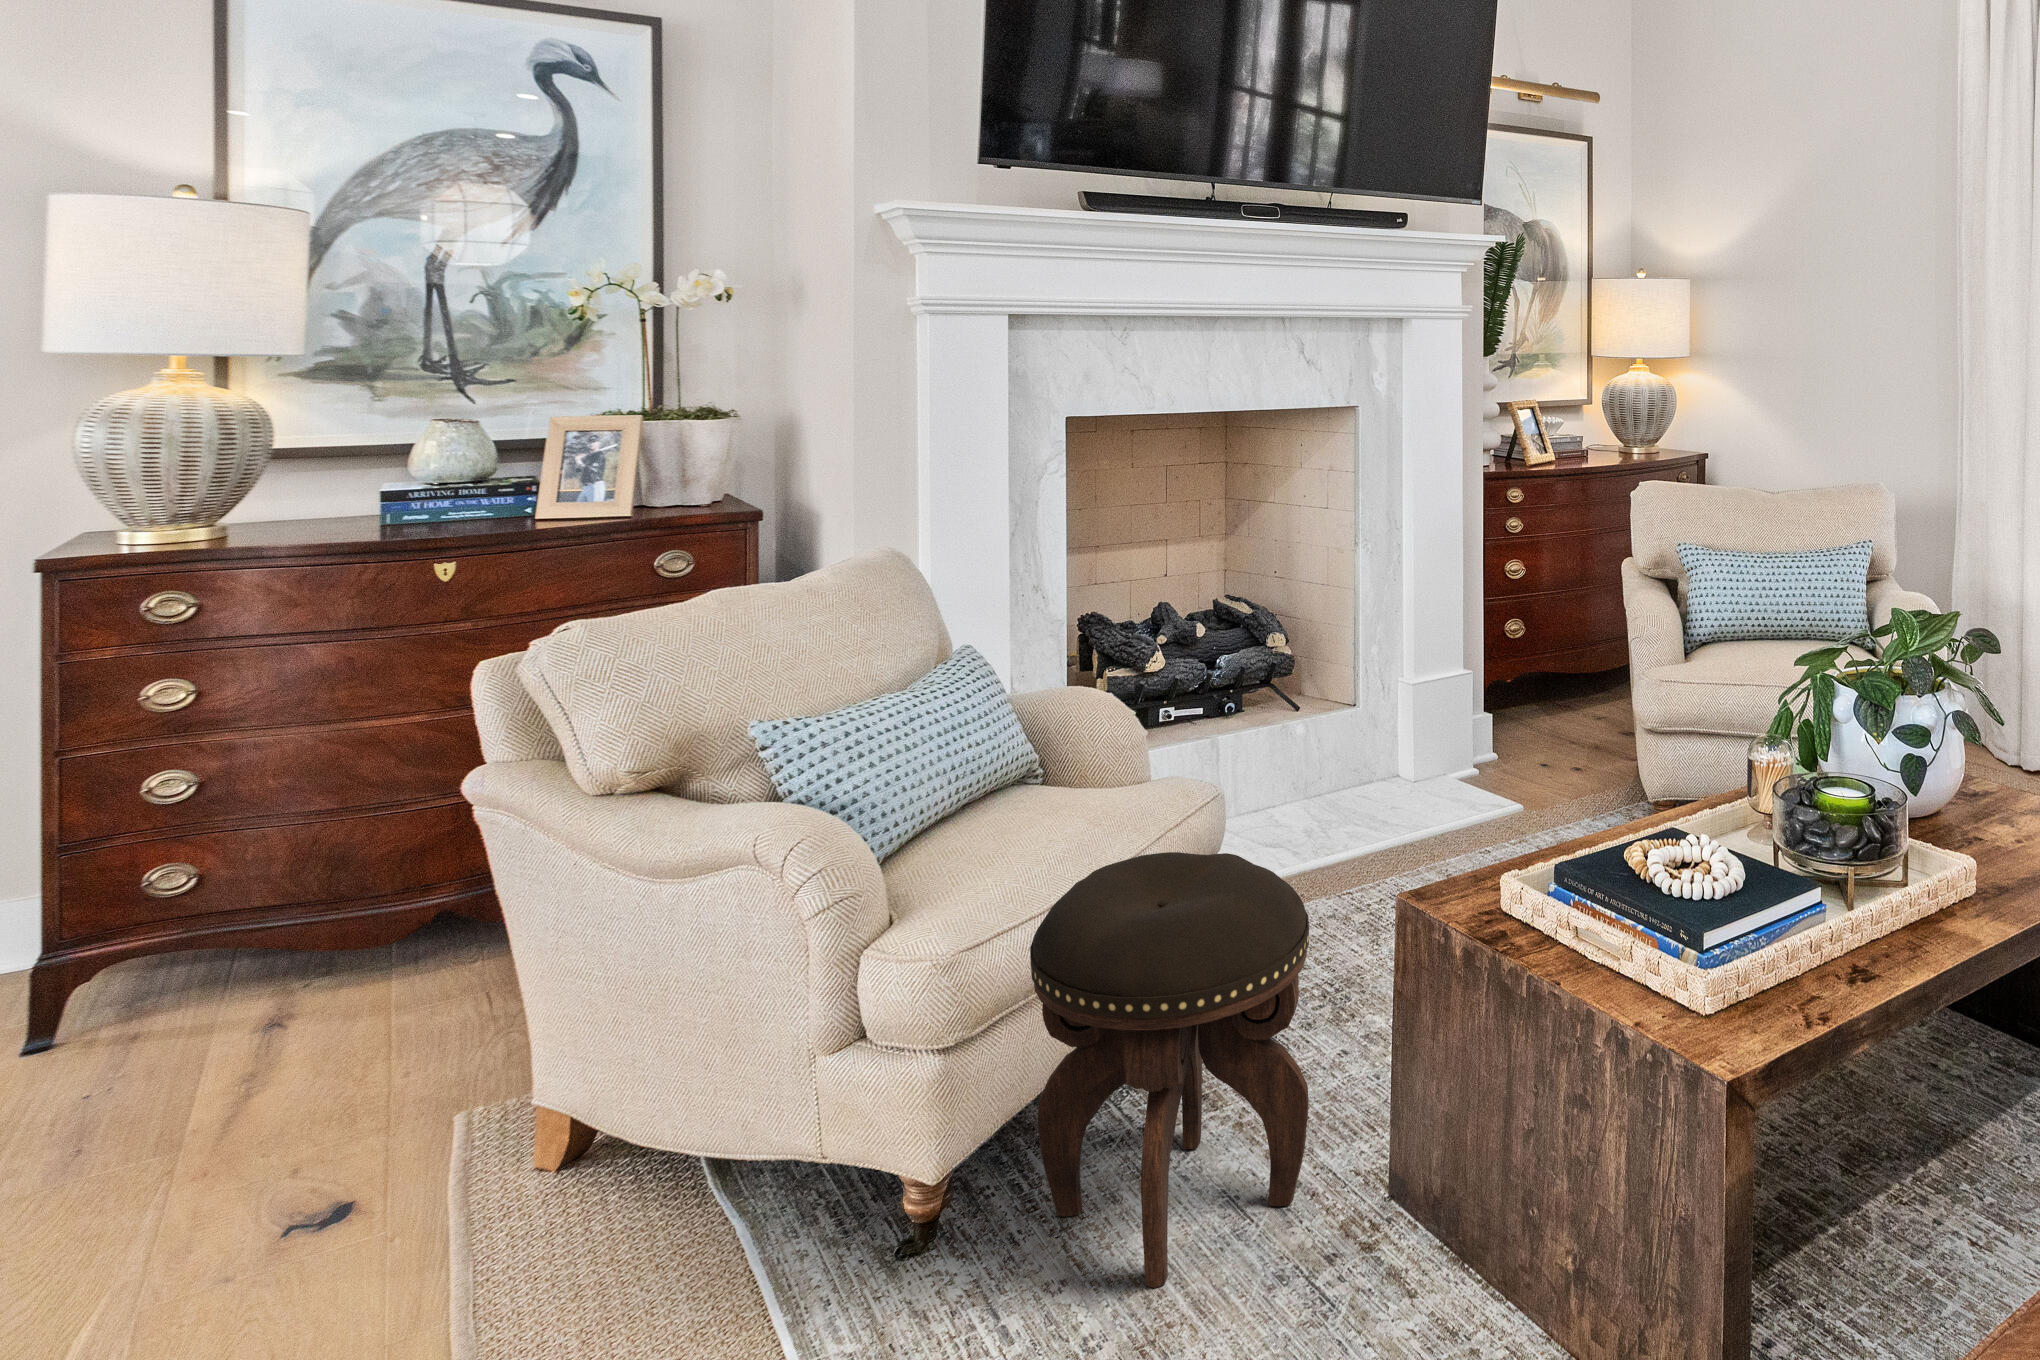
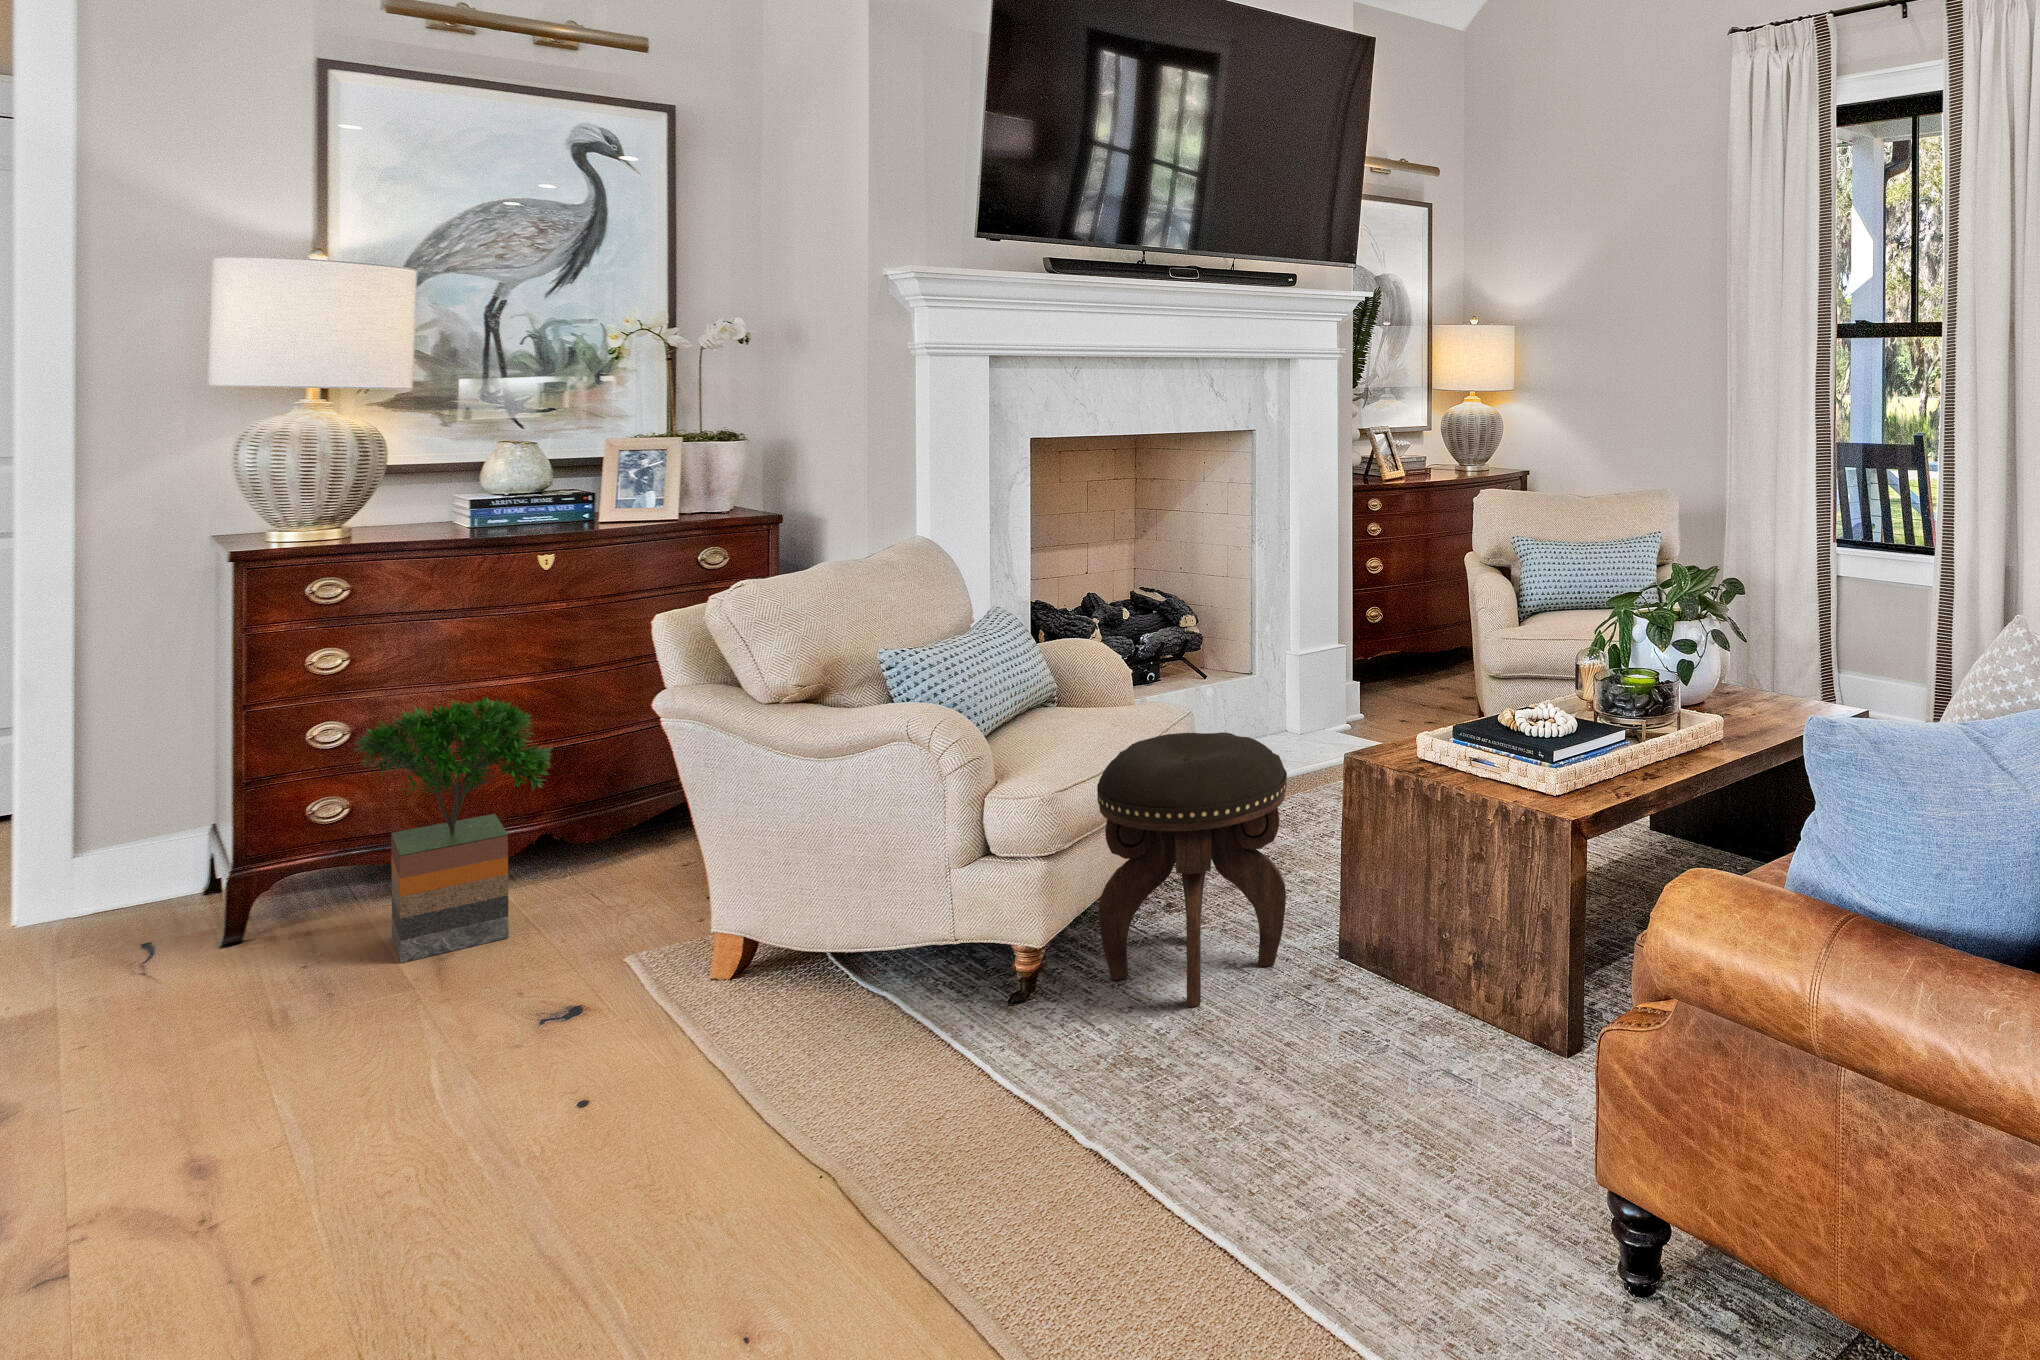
potted tree: none [151,746,422,1097] -> present [354,697,552,963]

